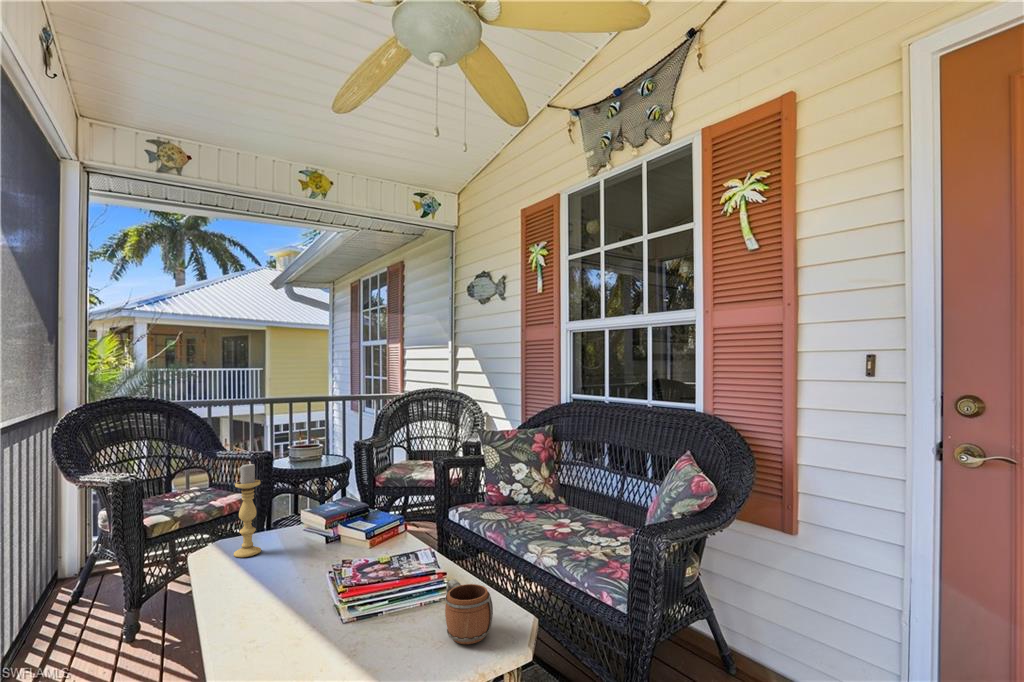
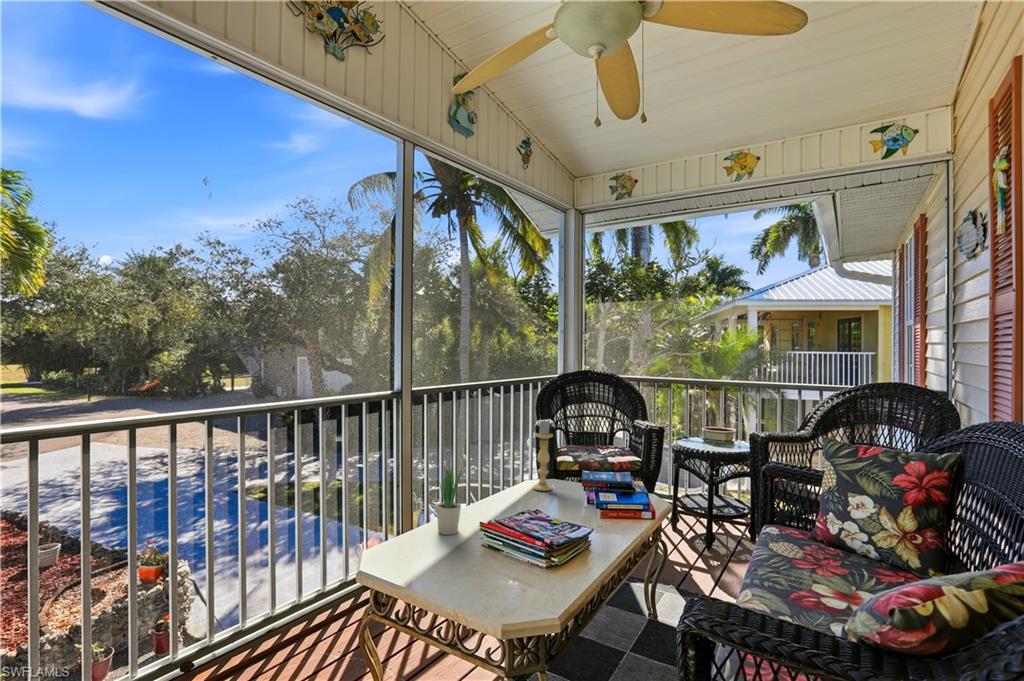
potted plant: none [252,537,298,647] -> present [437,462,461,535]
mug: present [445,579,493,644] -> none [482,545,534,605]

